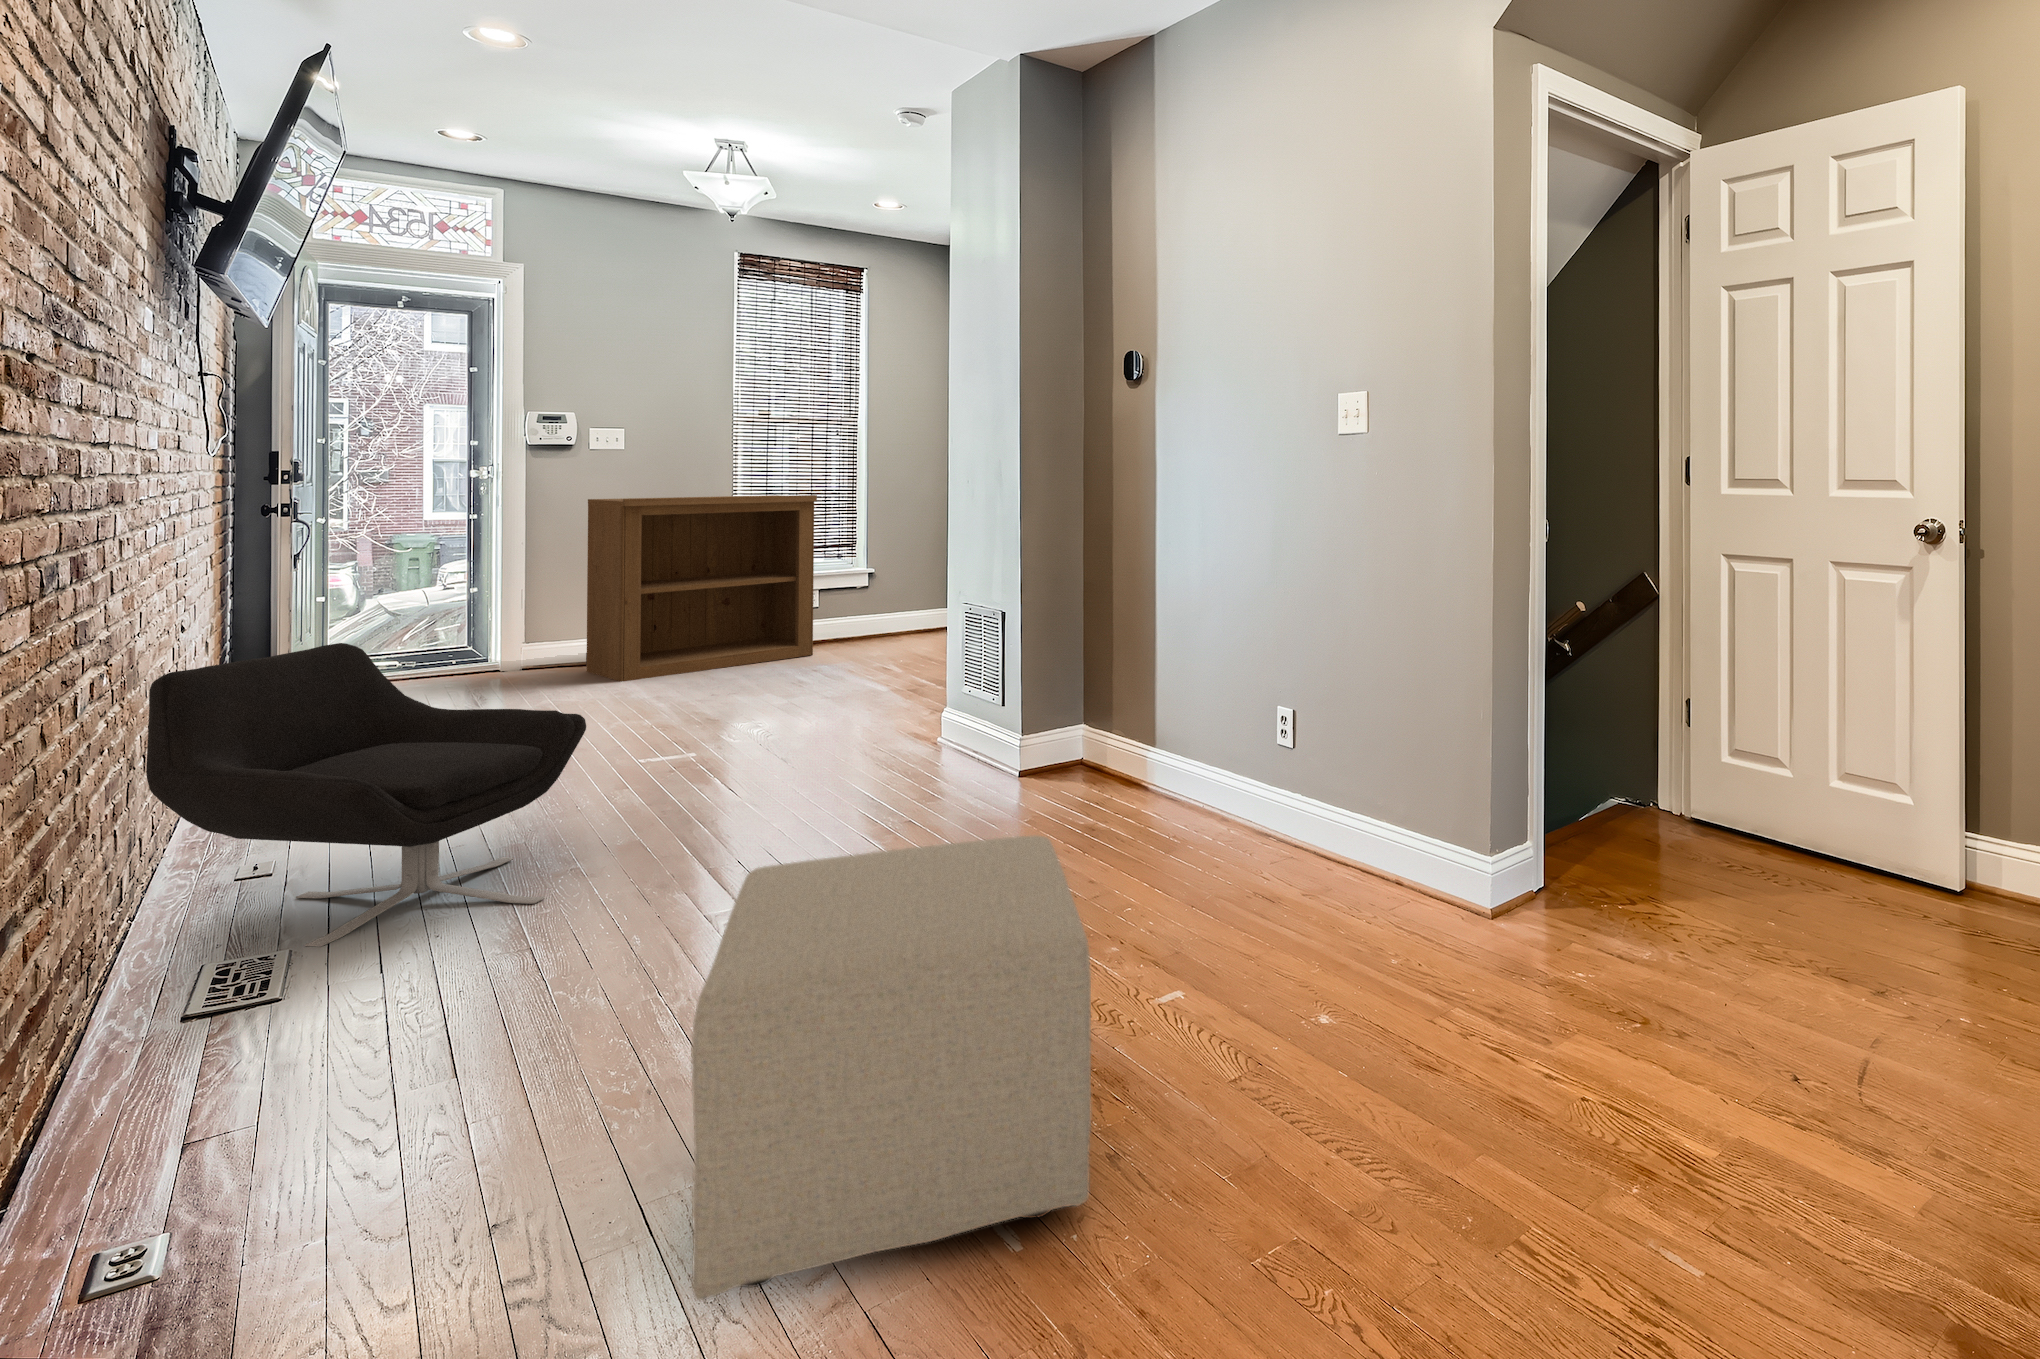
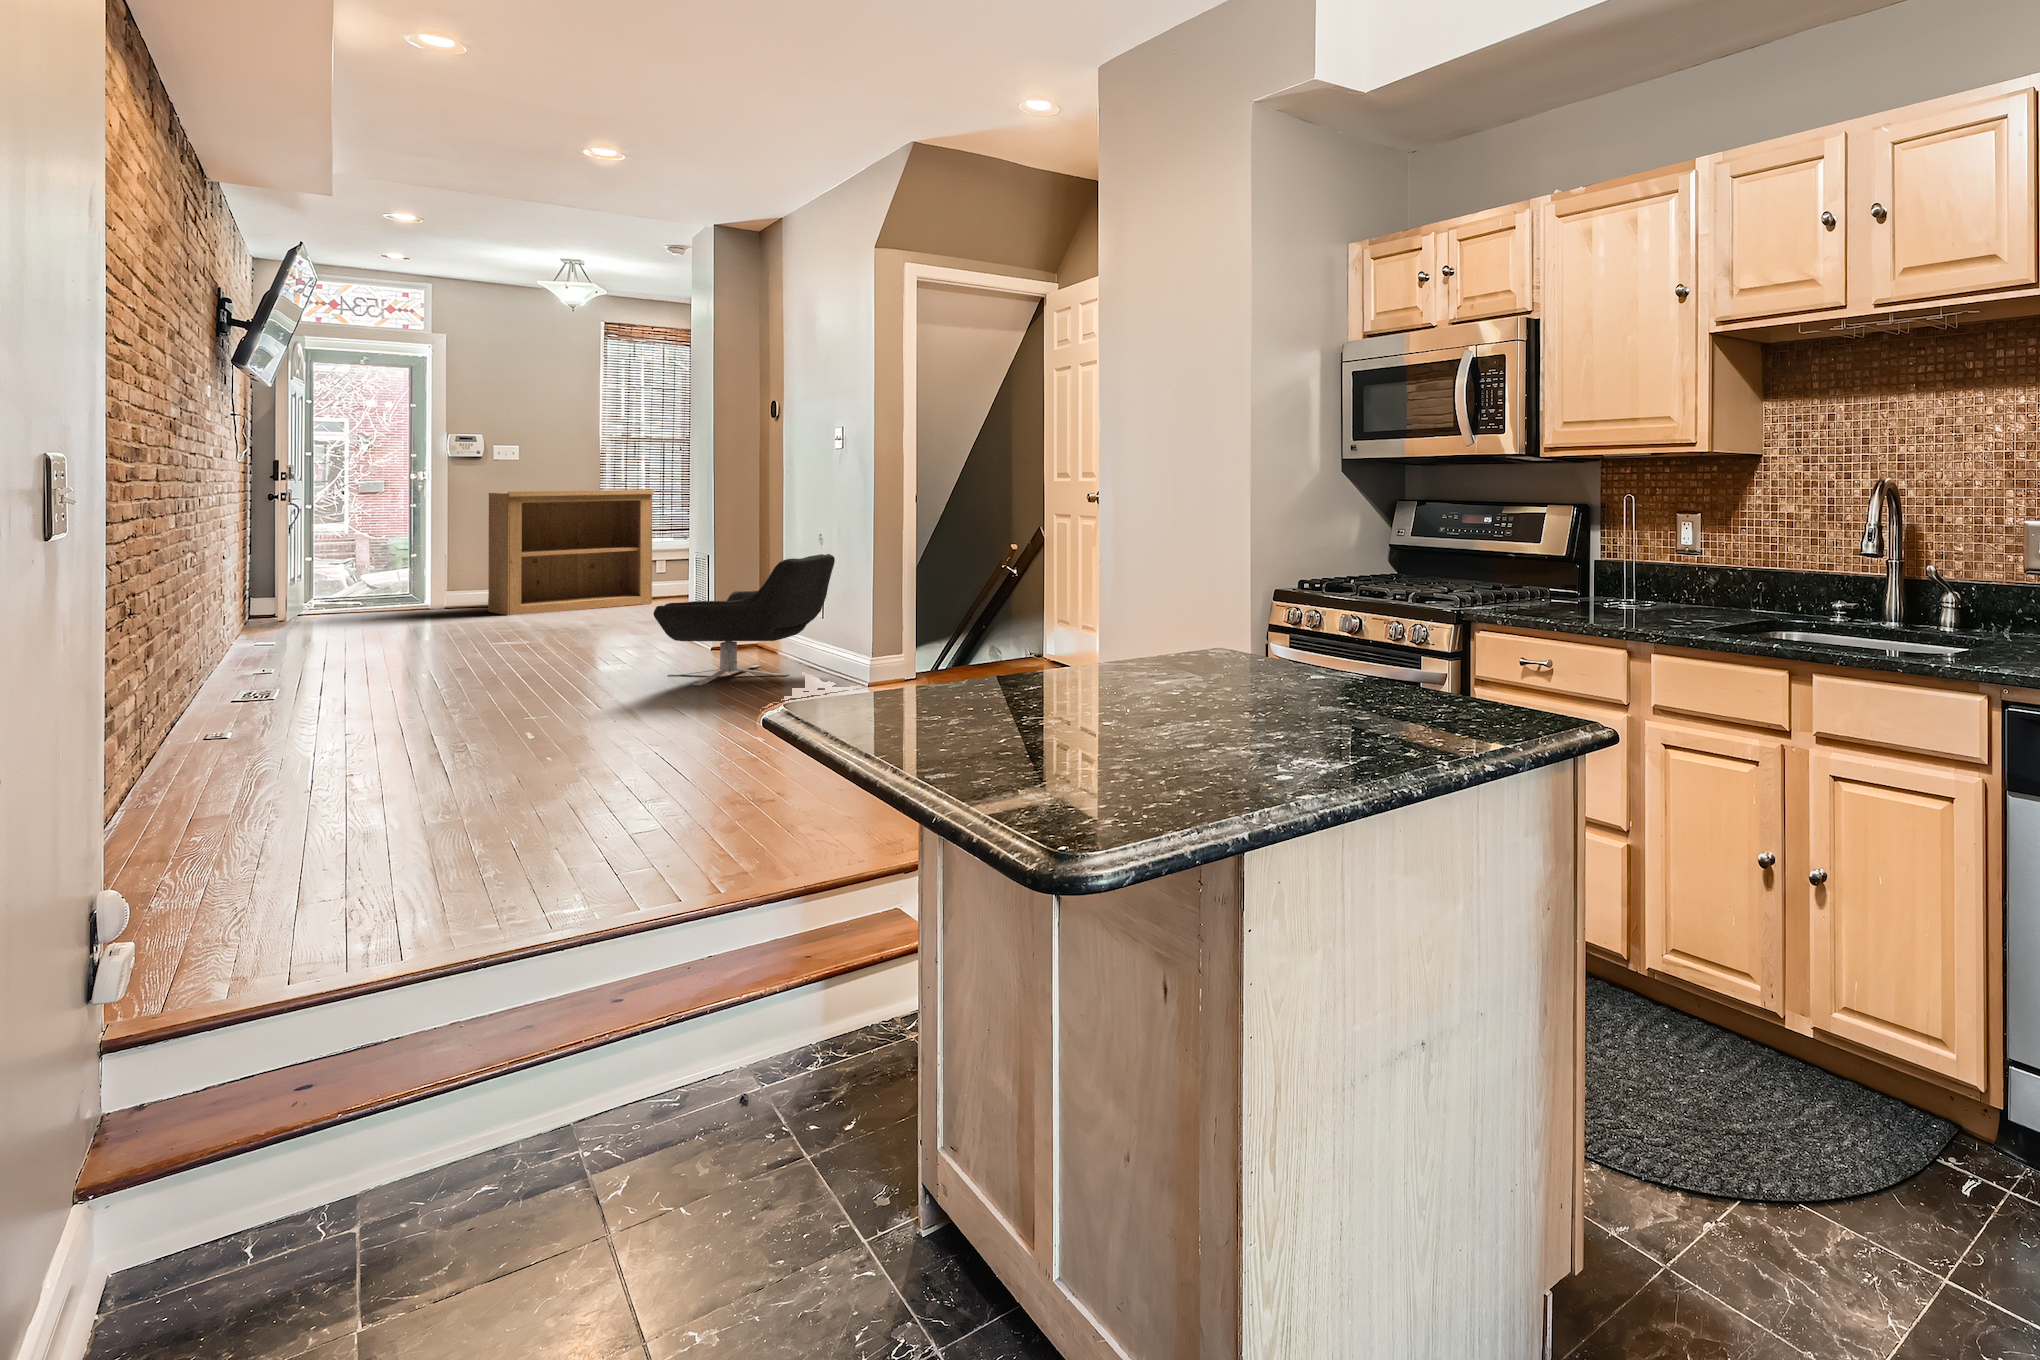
lounge chair: present [146,643,586,947] -> present [653,554,835,685]
ottoman: present [691,836,1092,1300] -> none [401,614,591,741]

